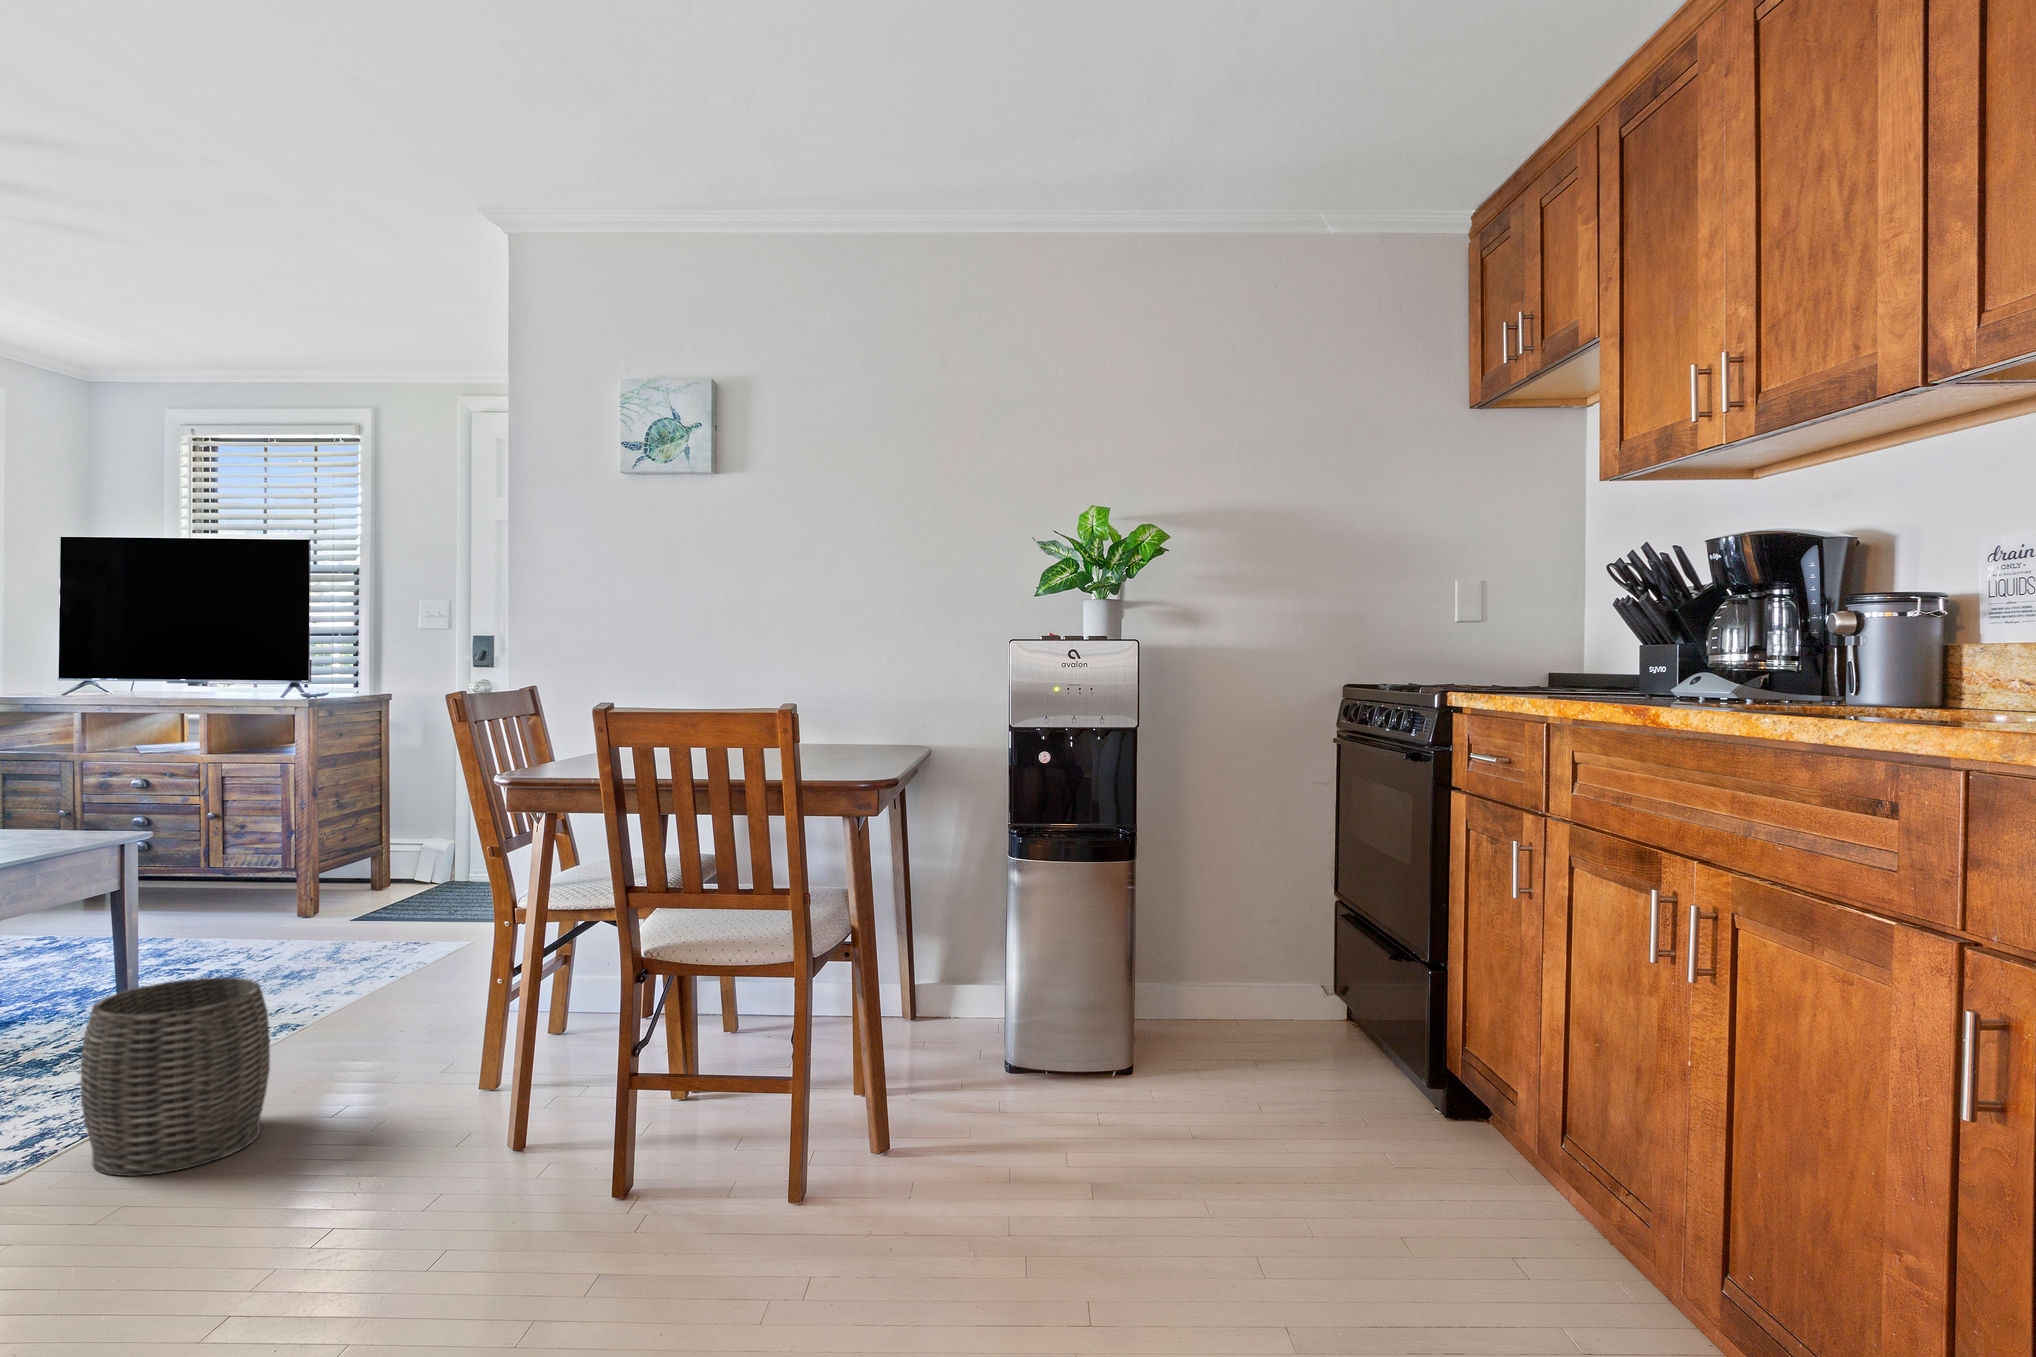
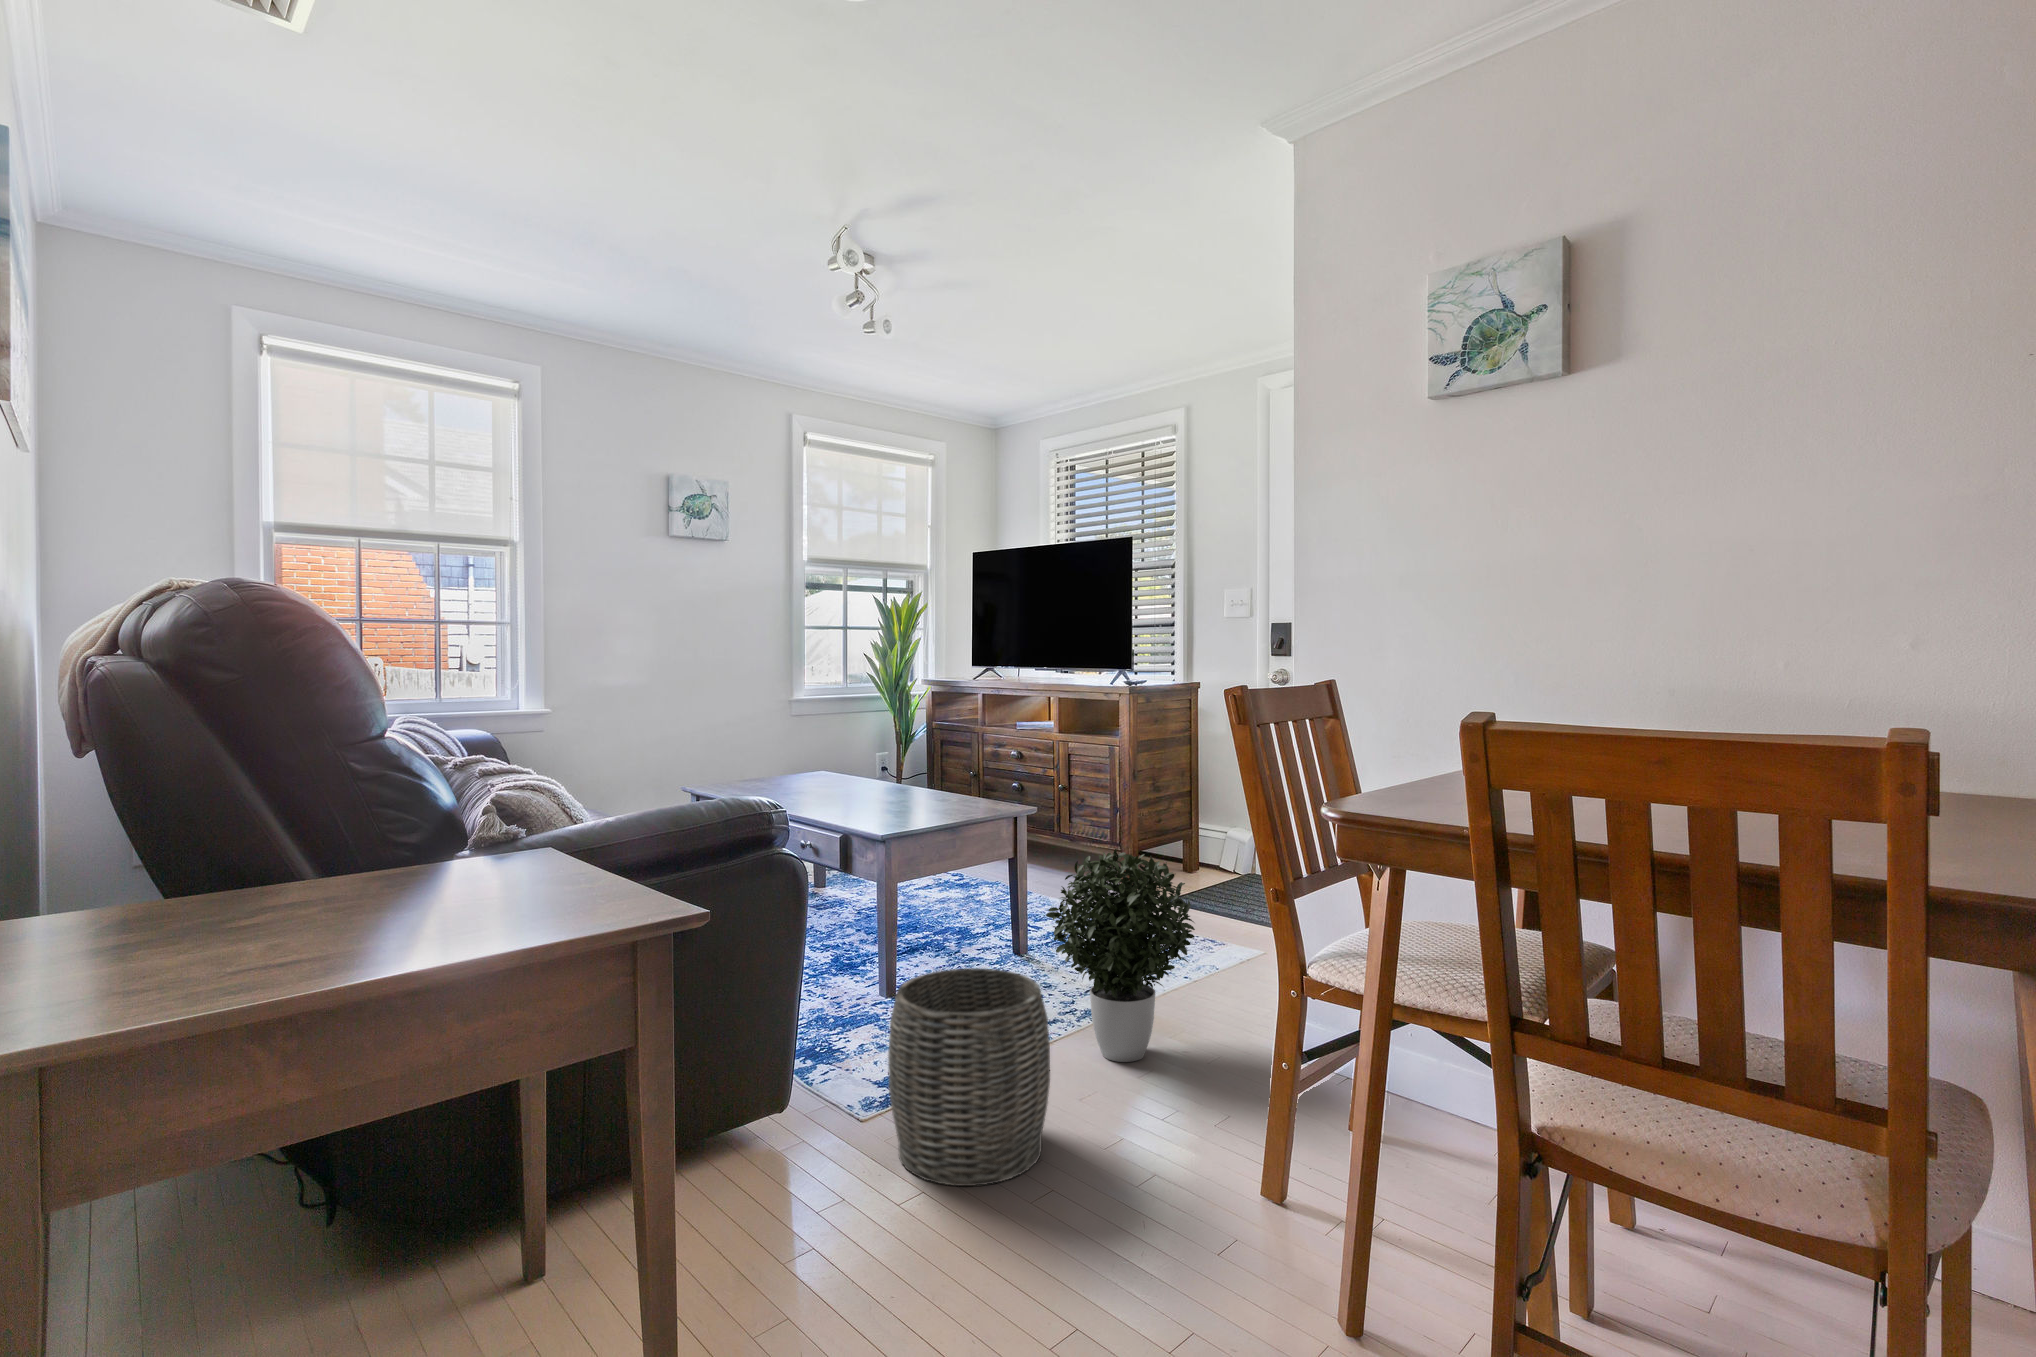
potted plant: none [244,859,407,1058] -> present [1046,849,1195,1062]

